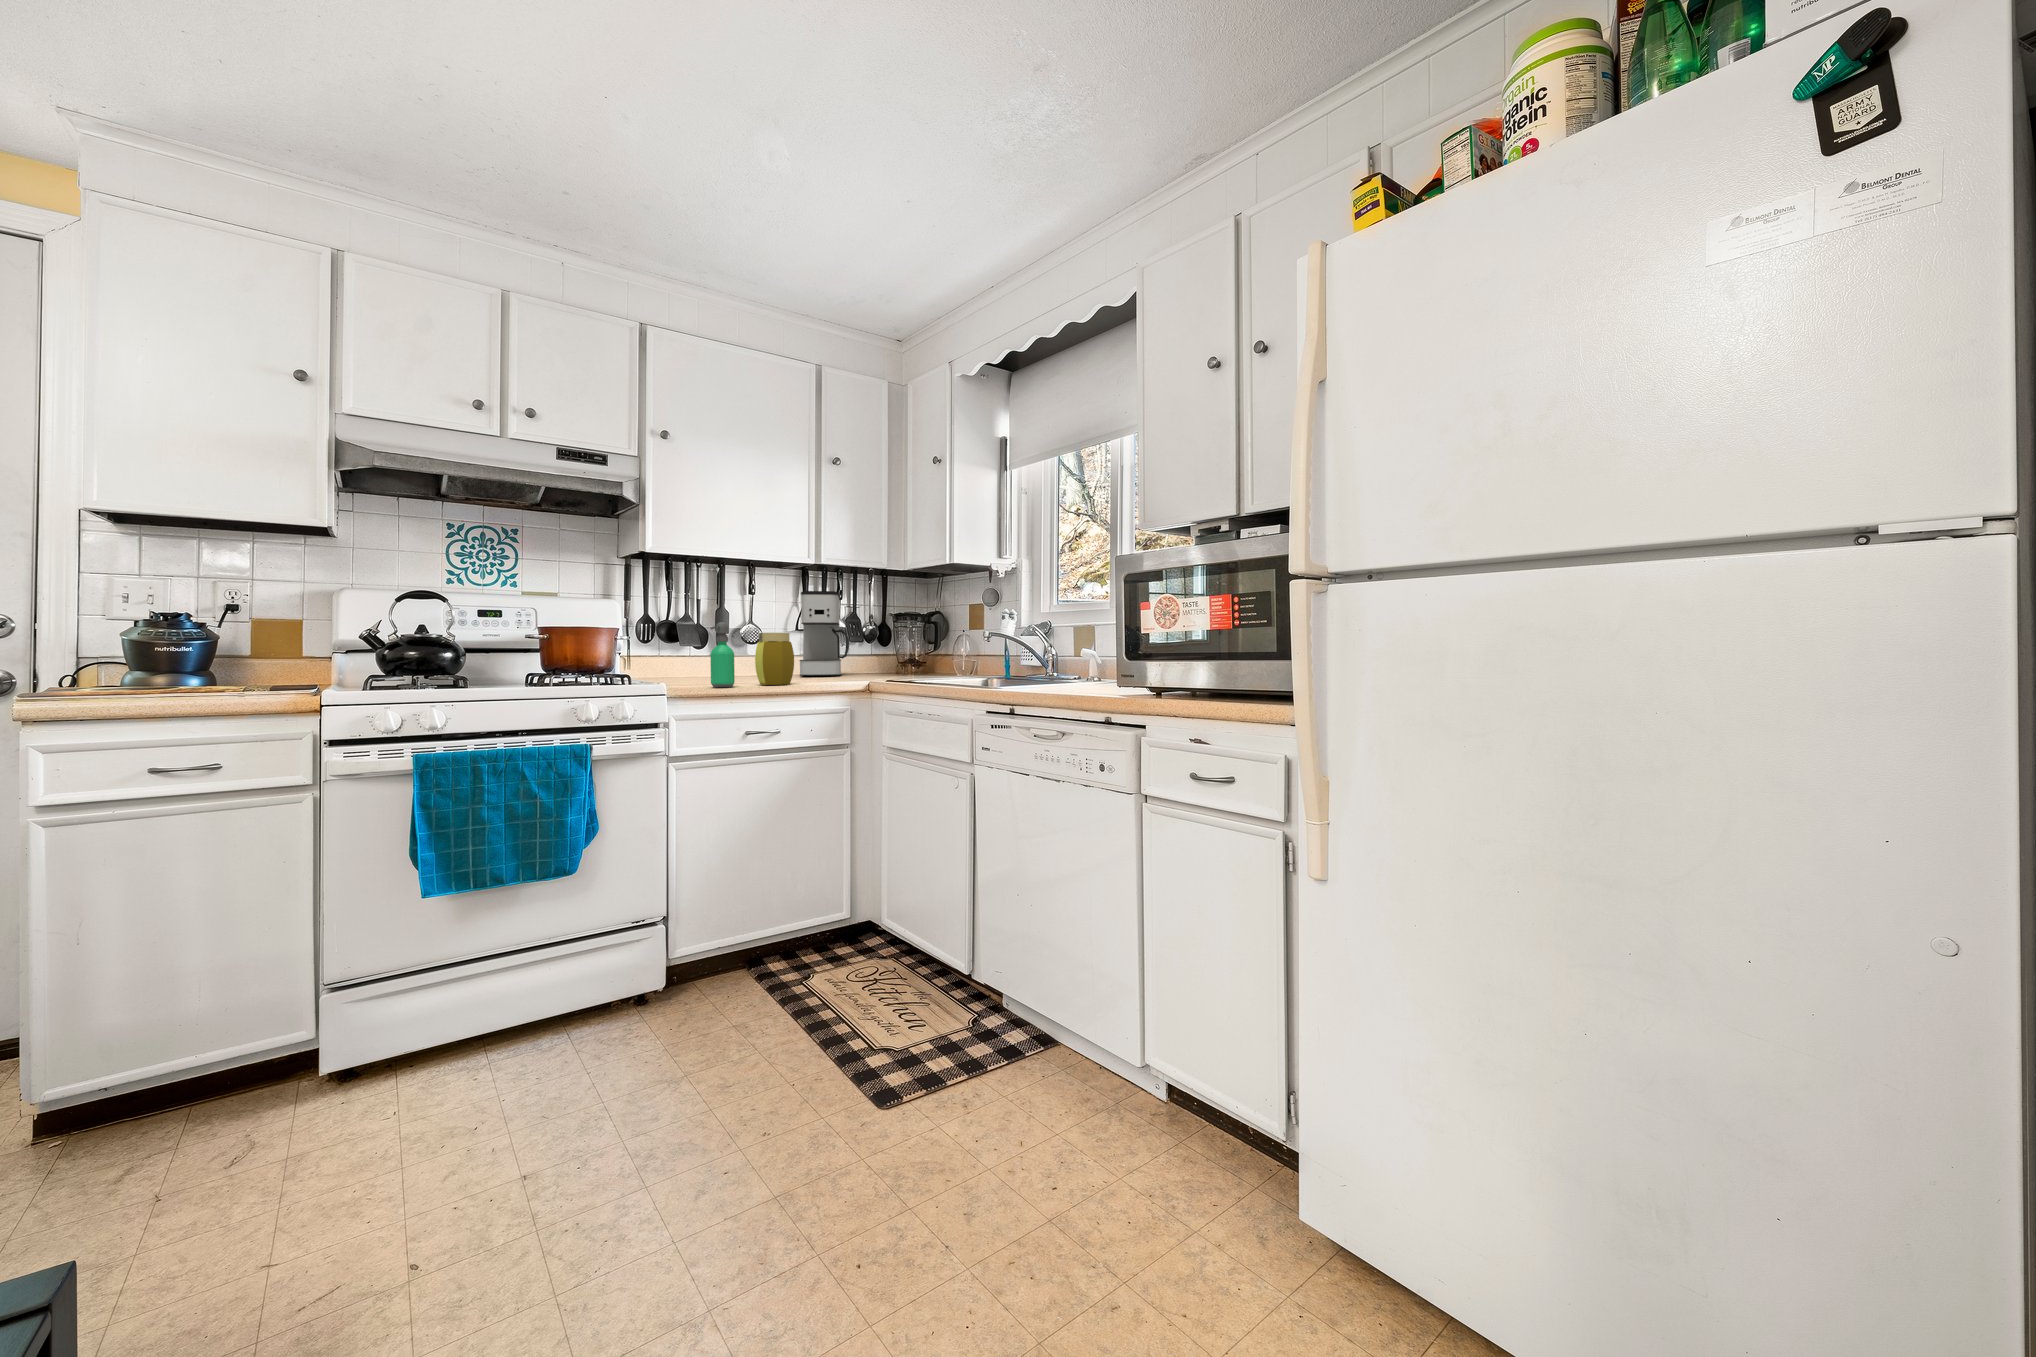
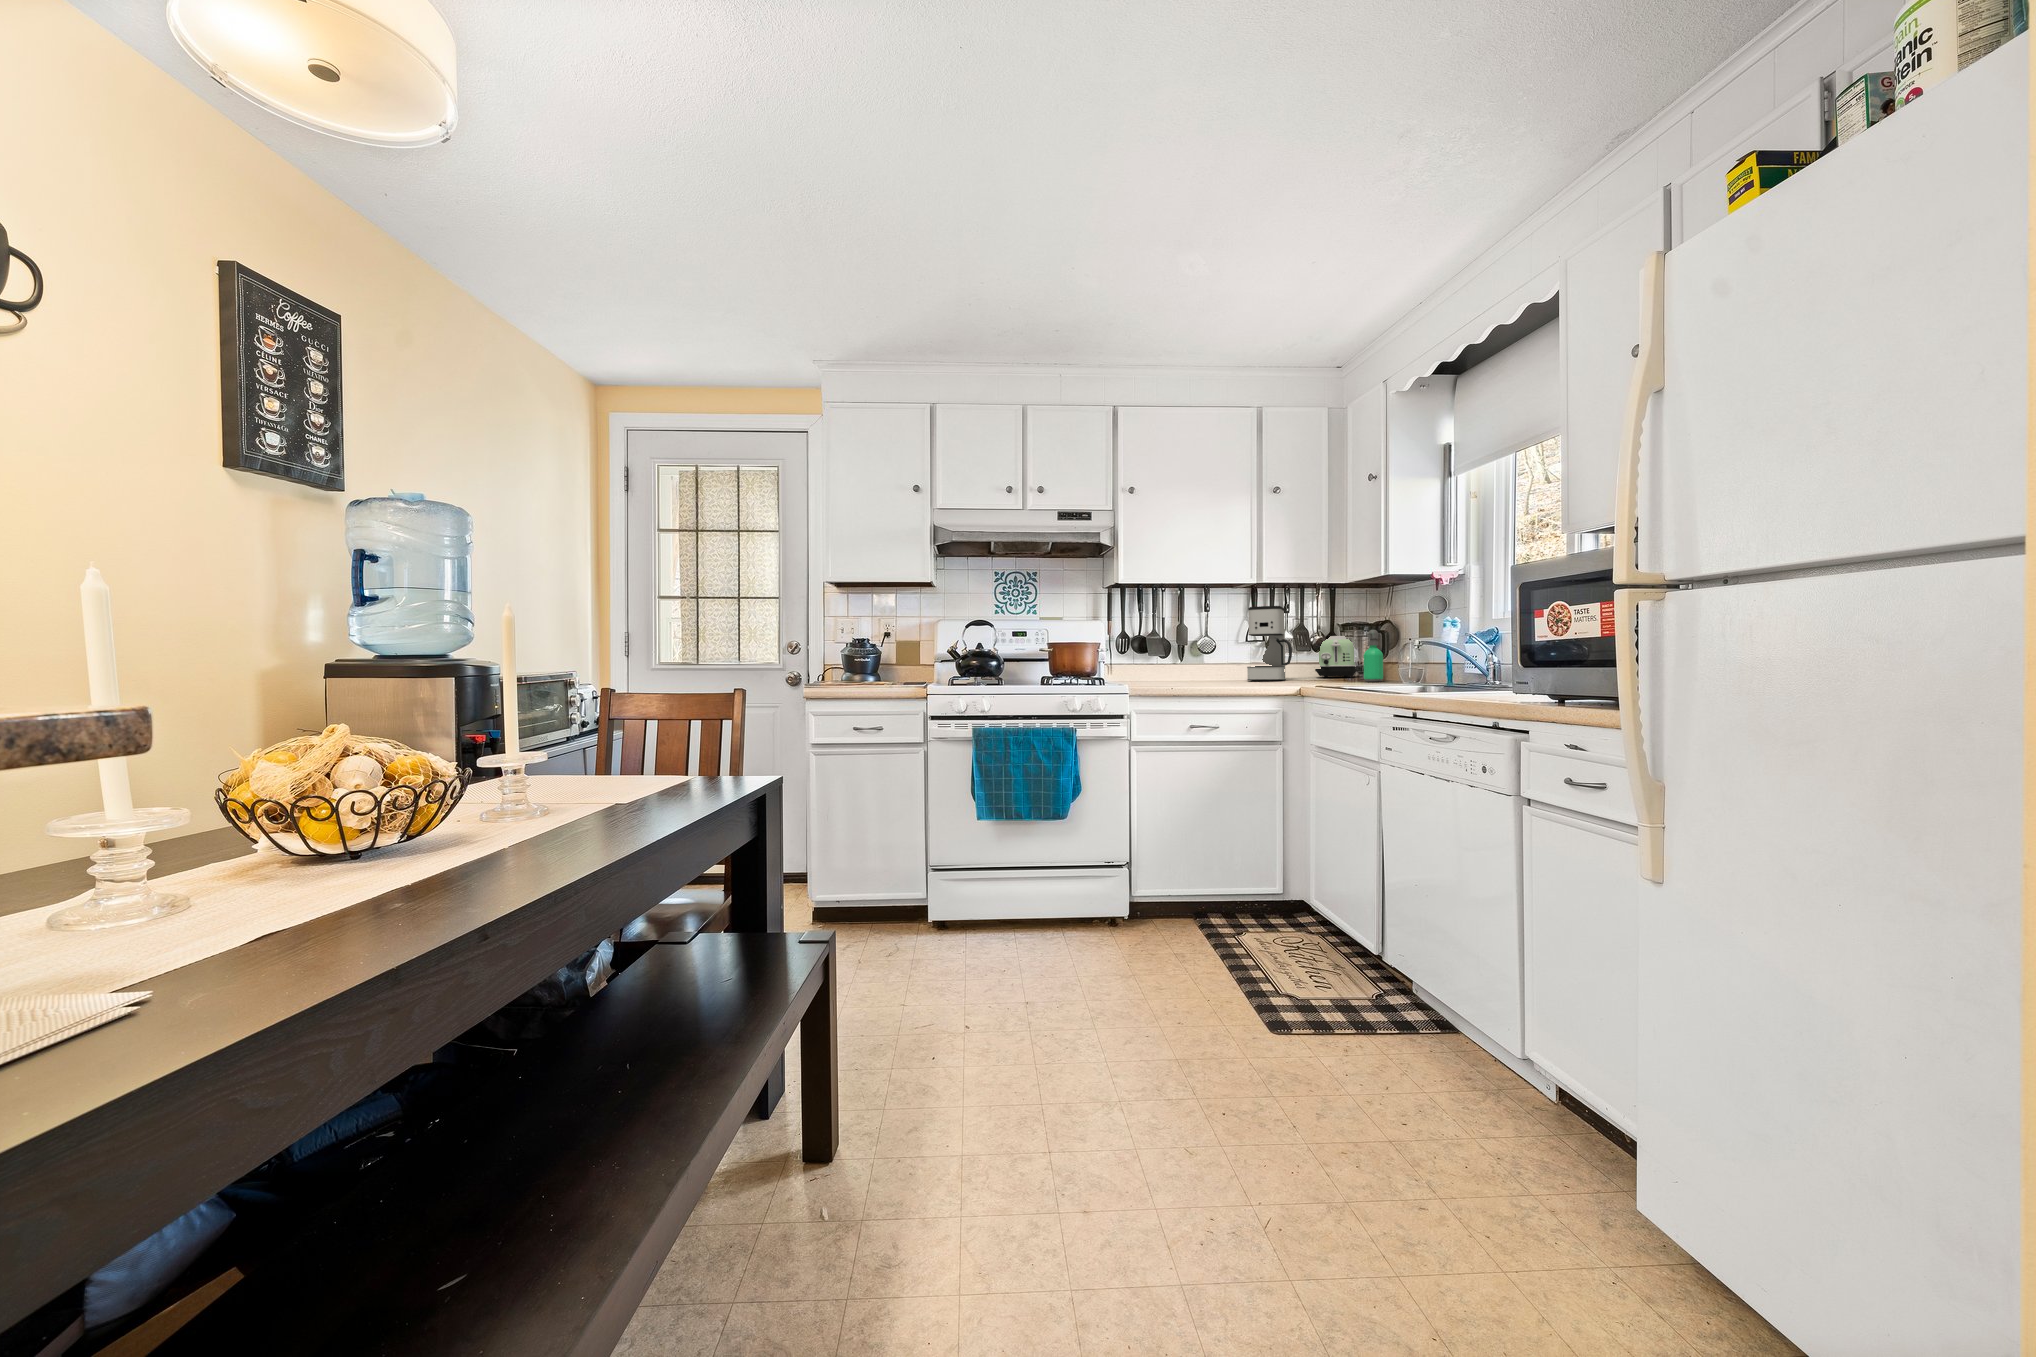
soap dispenser: present [710,622,735,687] -> present [1364,630,1383,682]
toaster: none [869,627,913,672] -> present [1315,636,1357,677]
jar: present [755,633,794,685] -> none [1202,644,1234,687]

